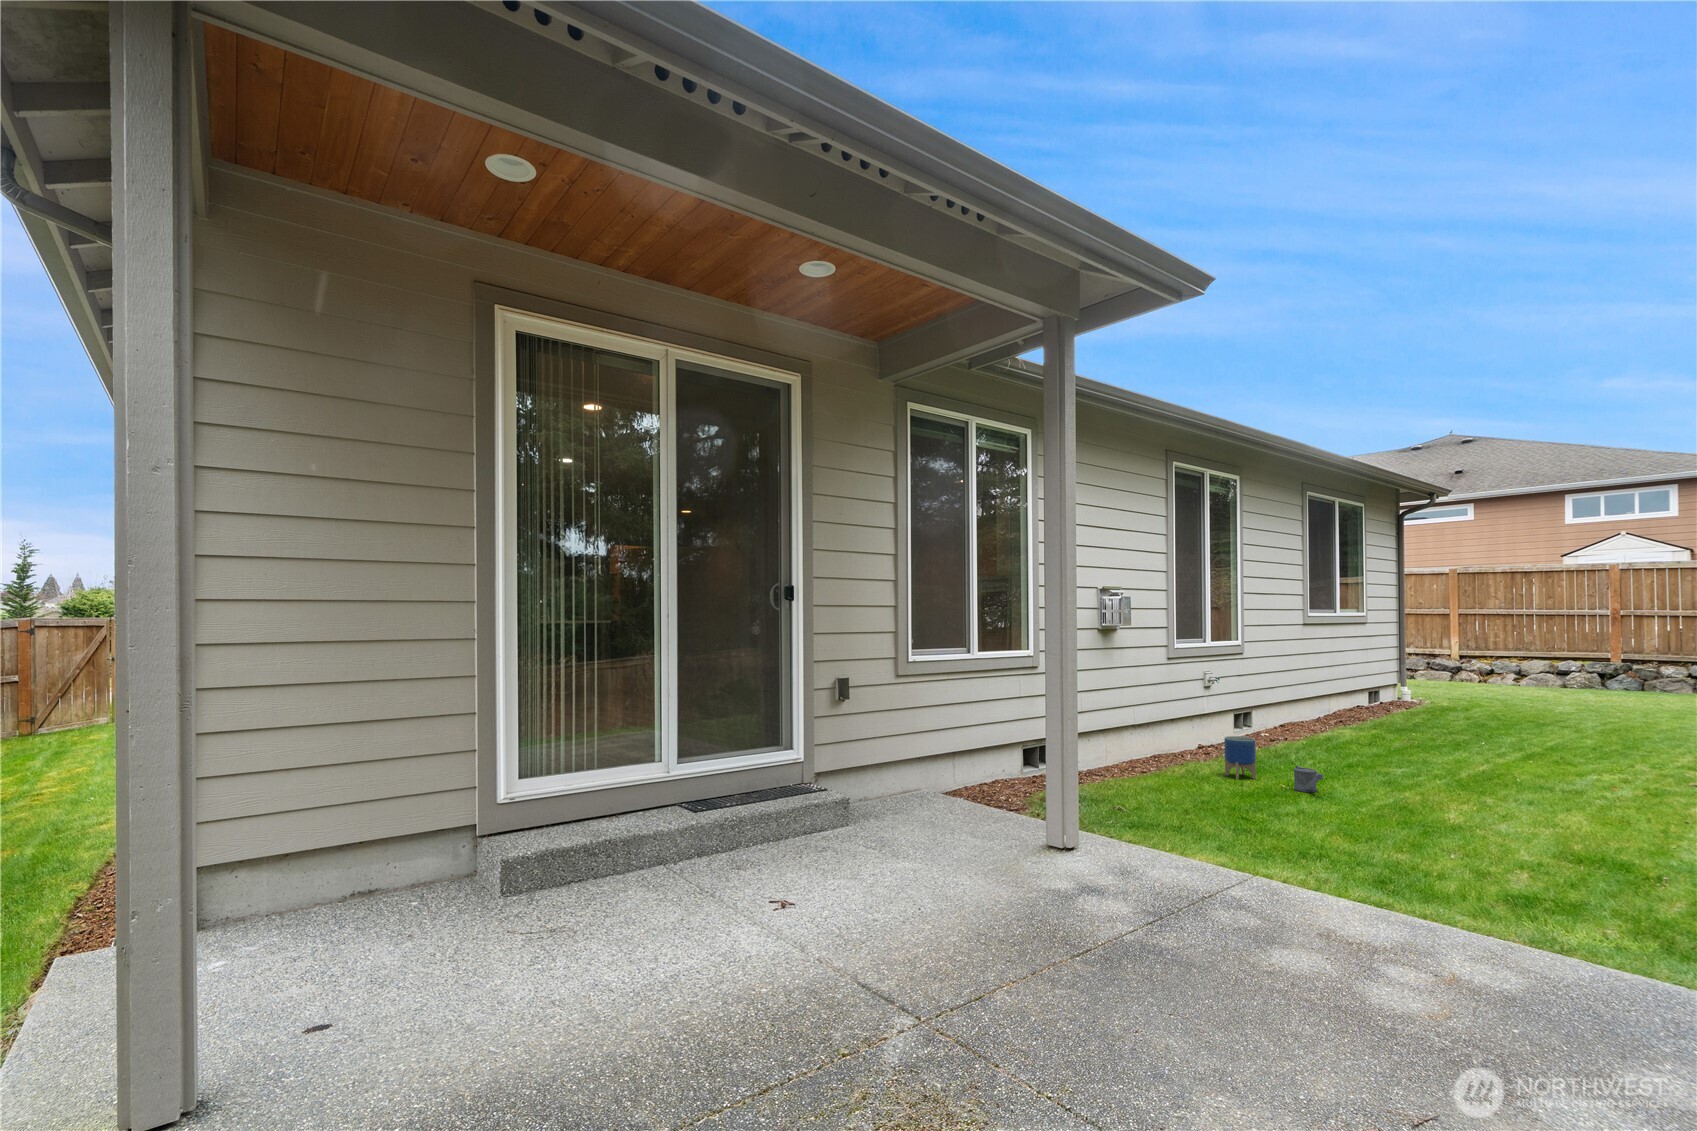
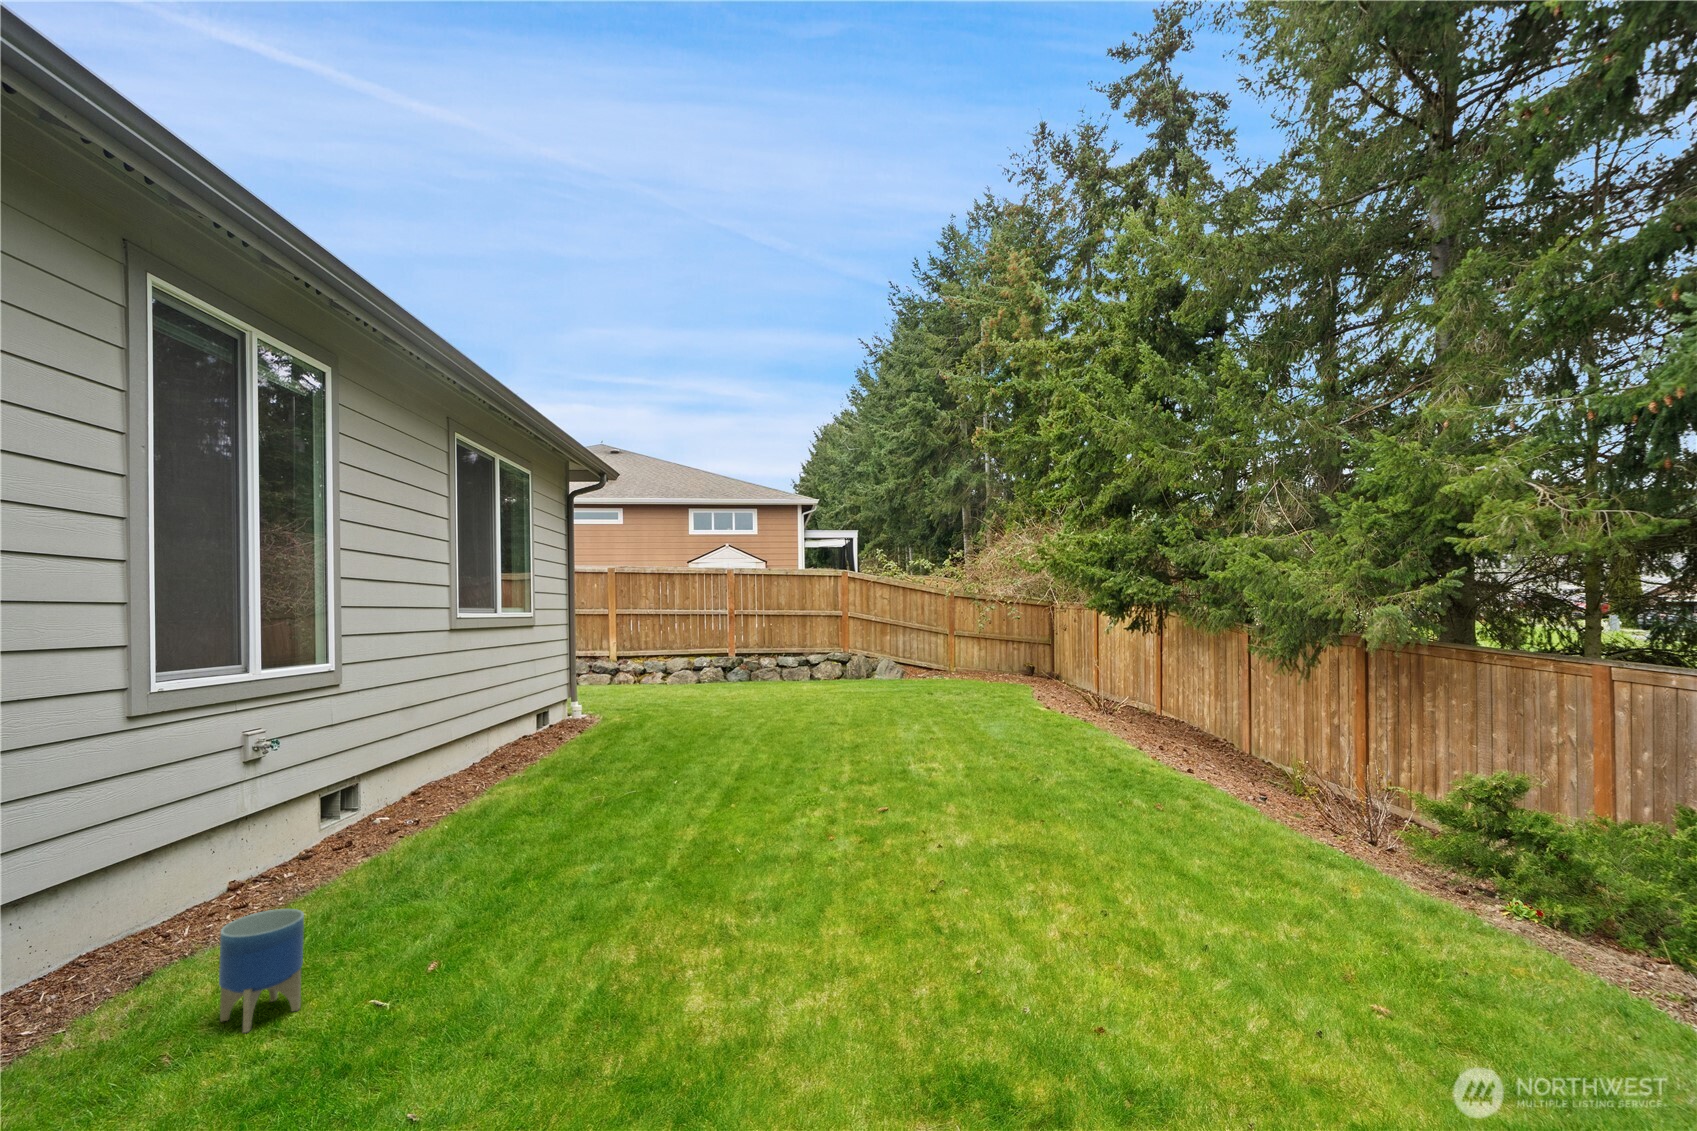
watering can: present [1294,766,1323,792] -> none [382,960,446,1035]

